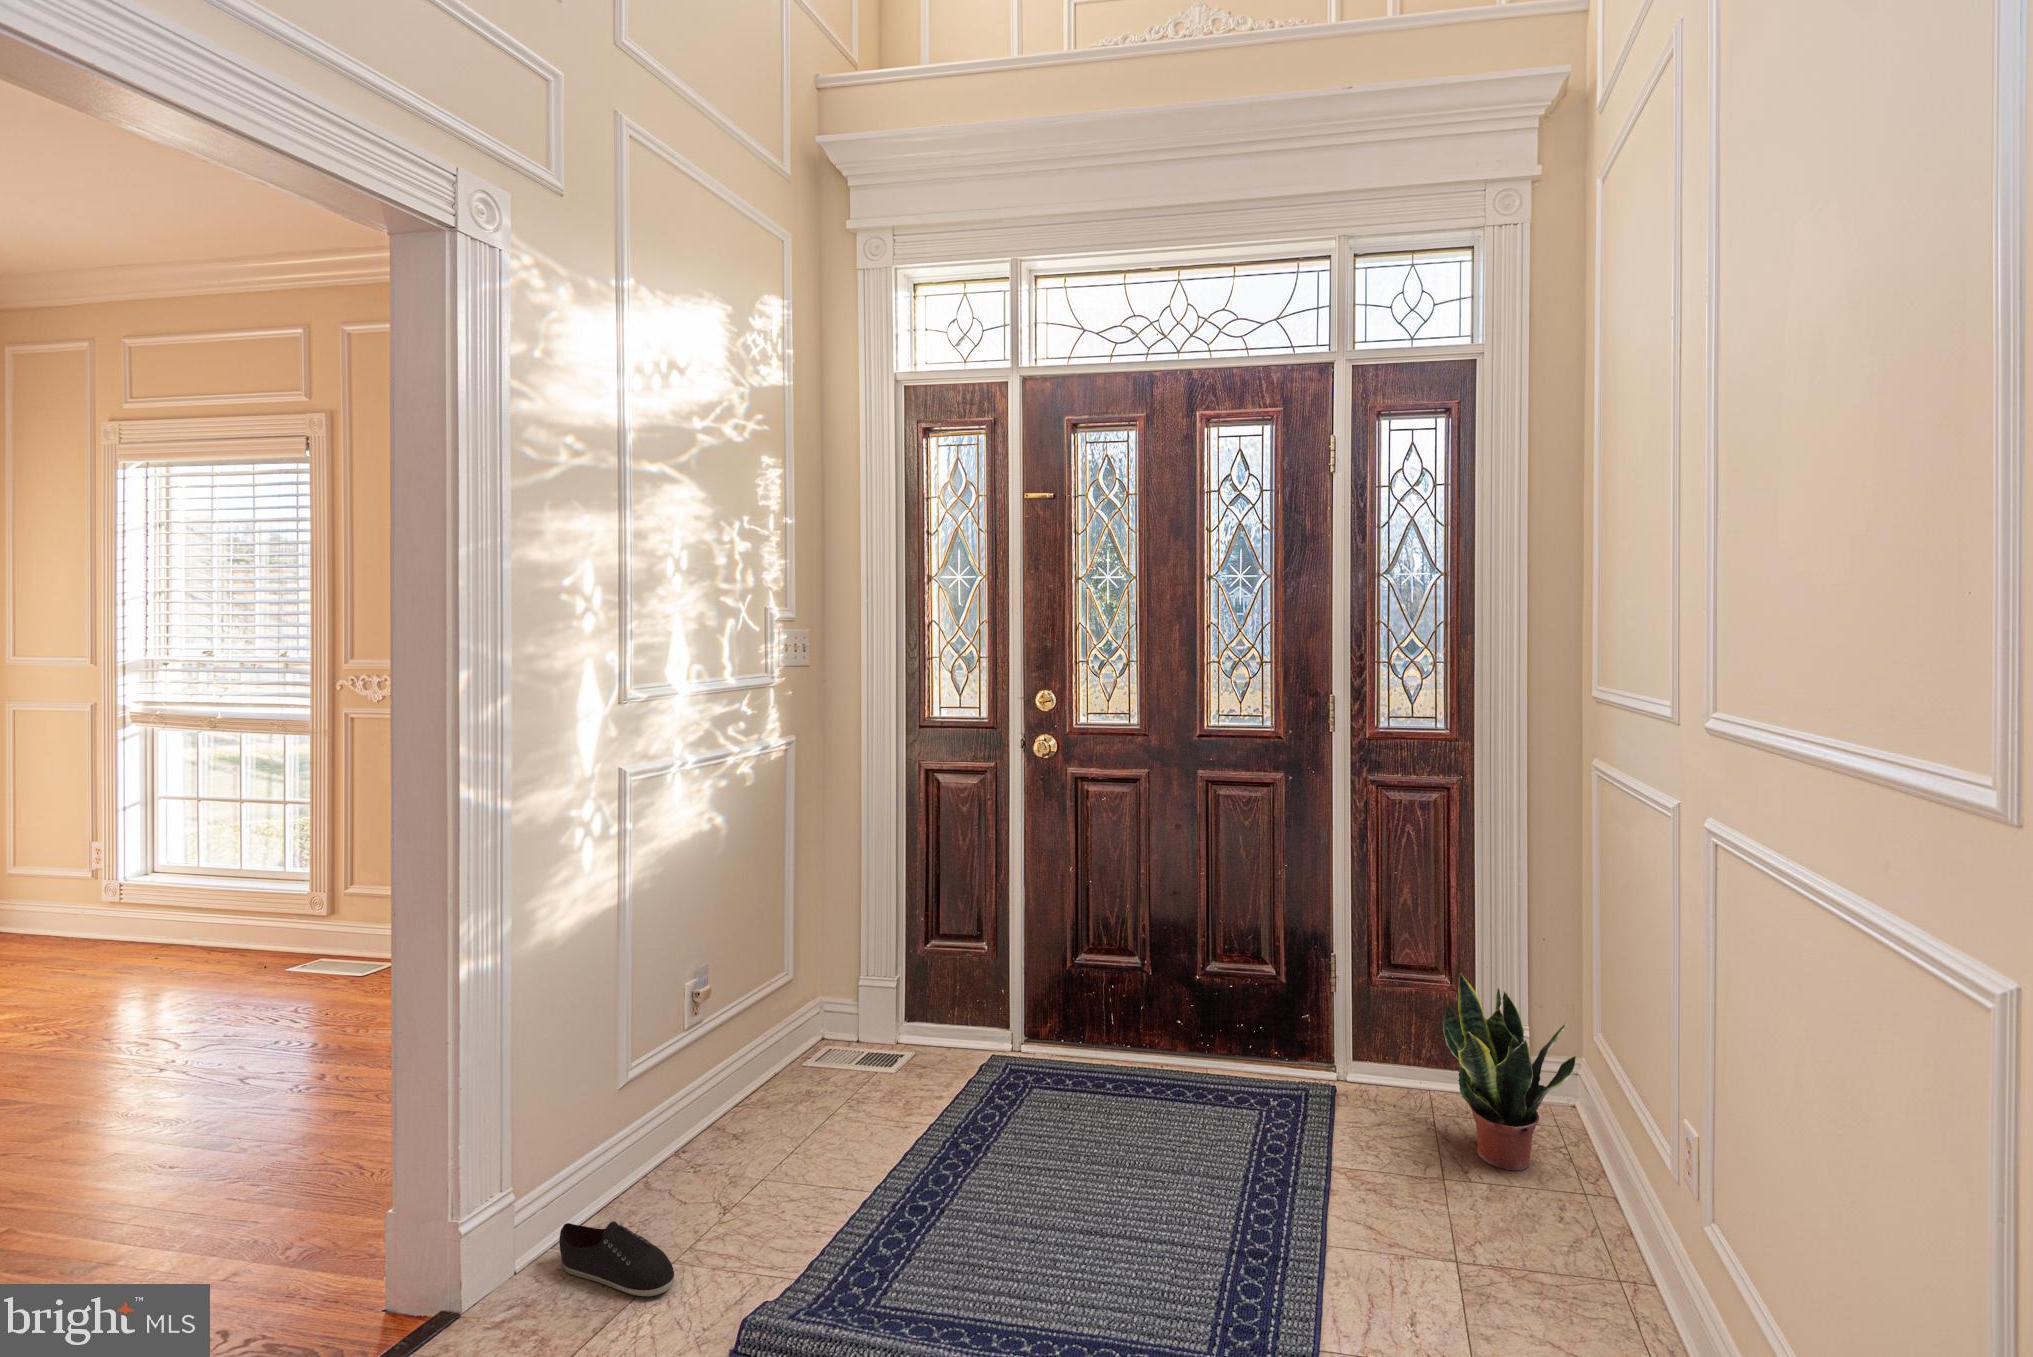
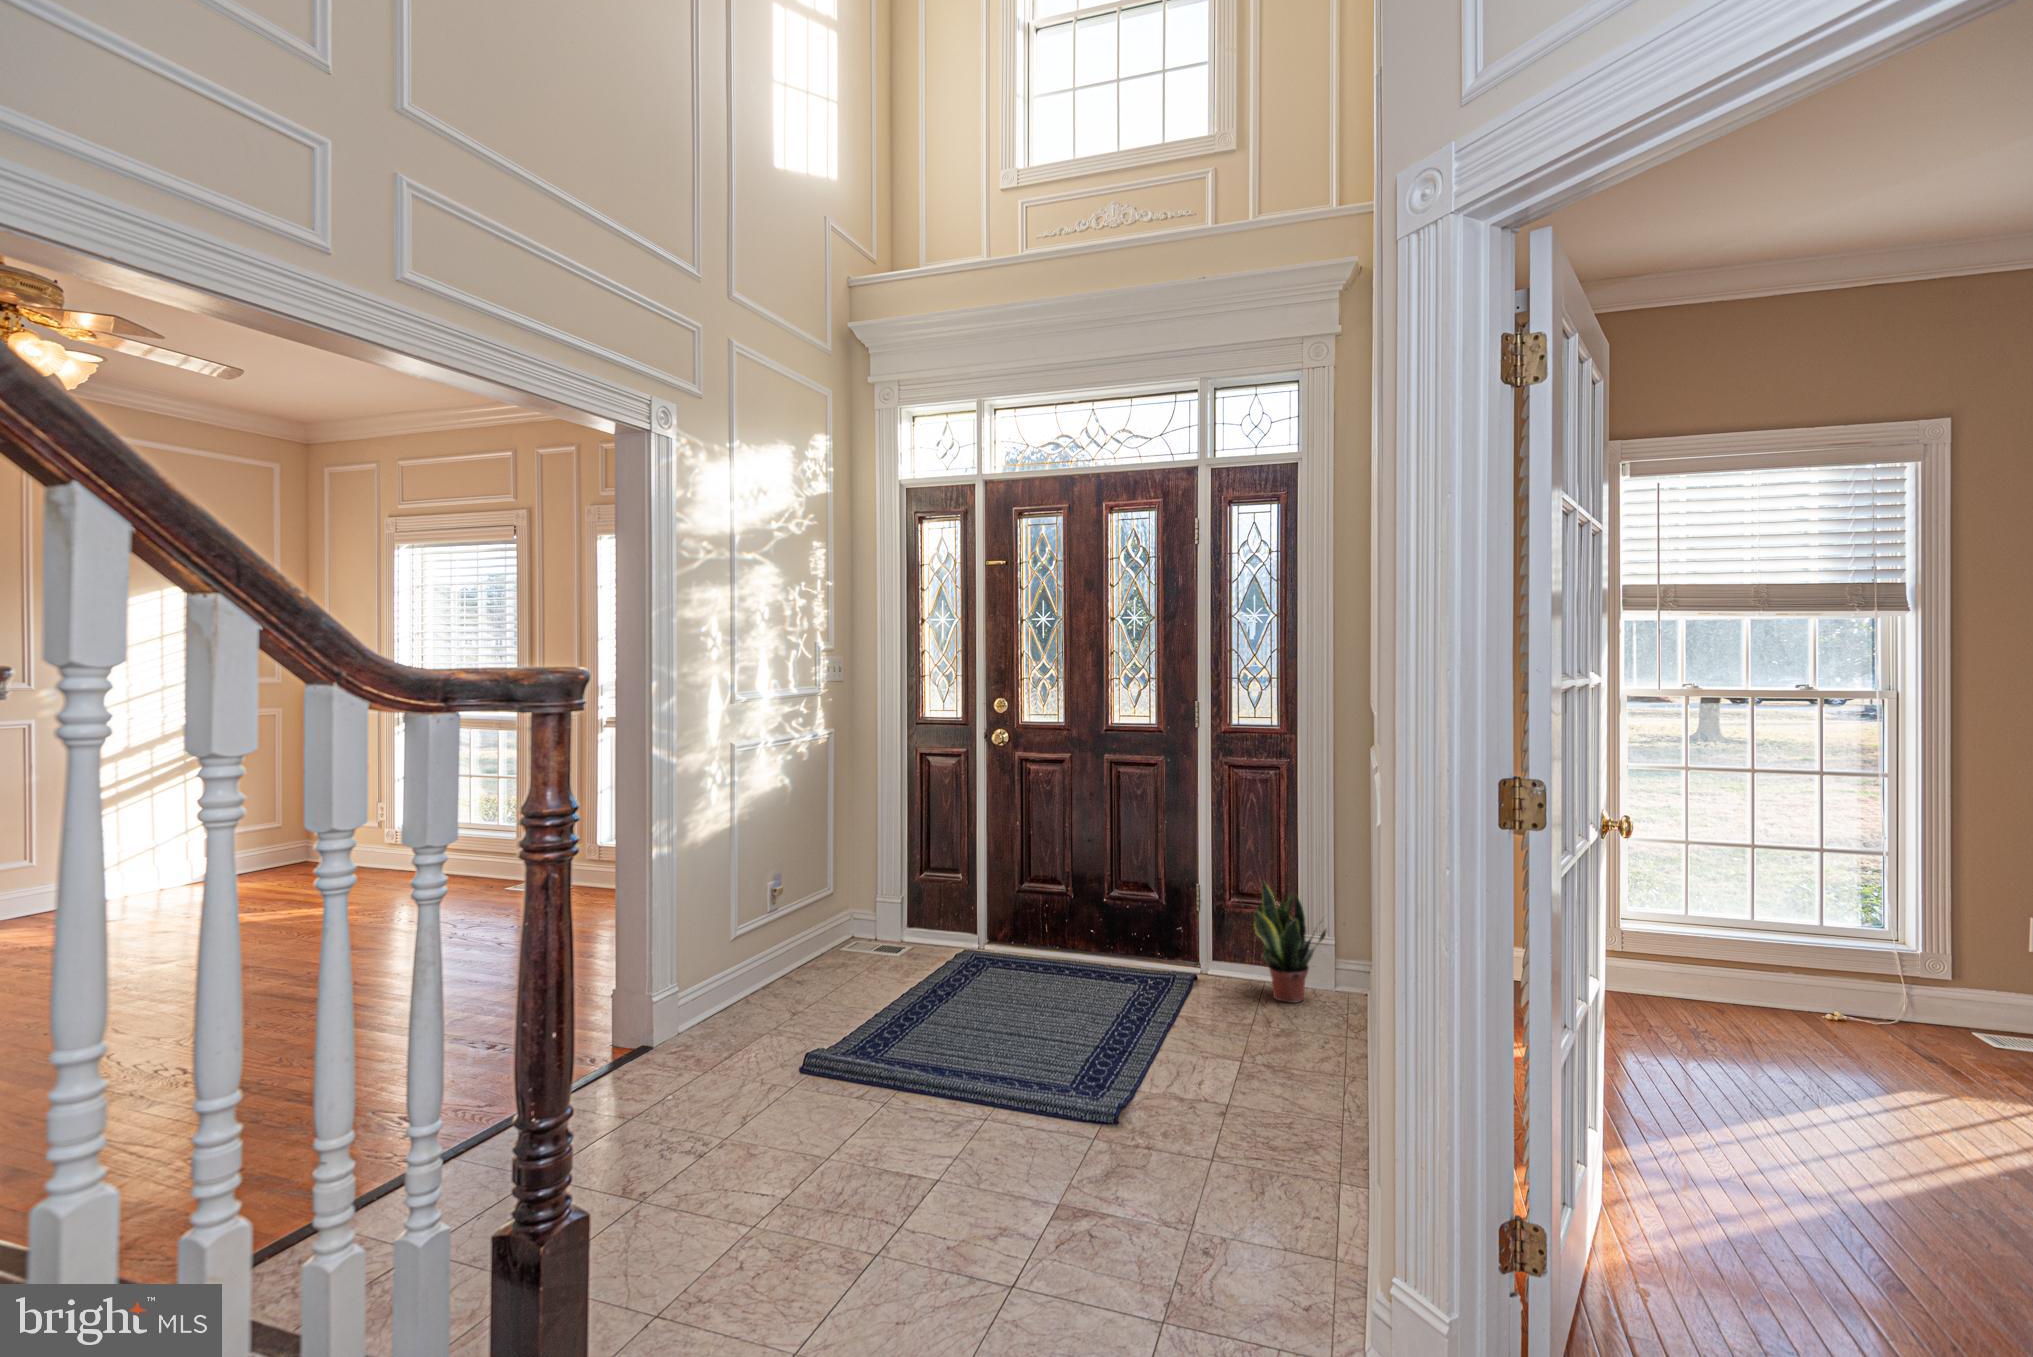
shoe: present [559,1221,675,1296] -> none [698,1006,768,1043]

